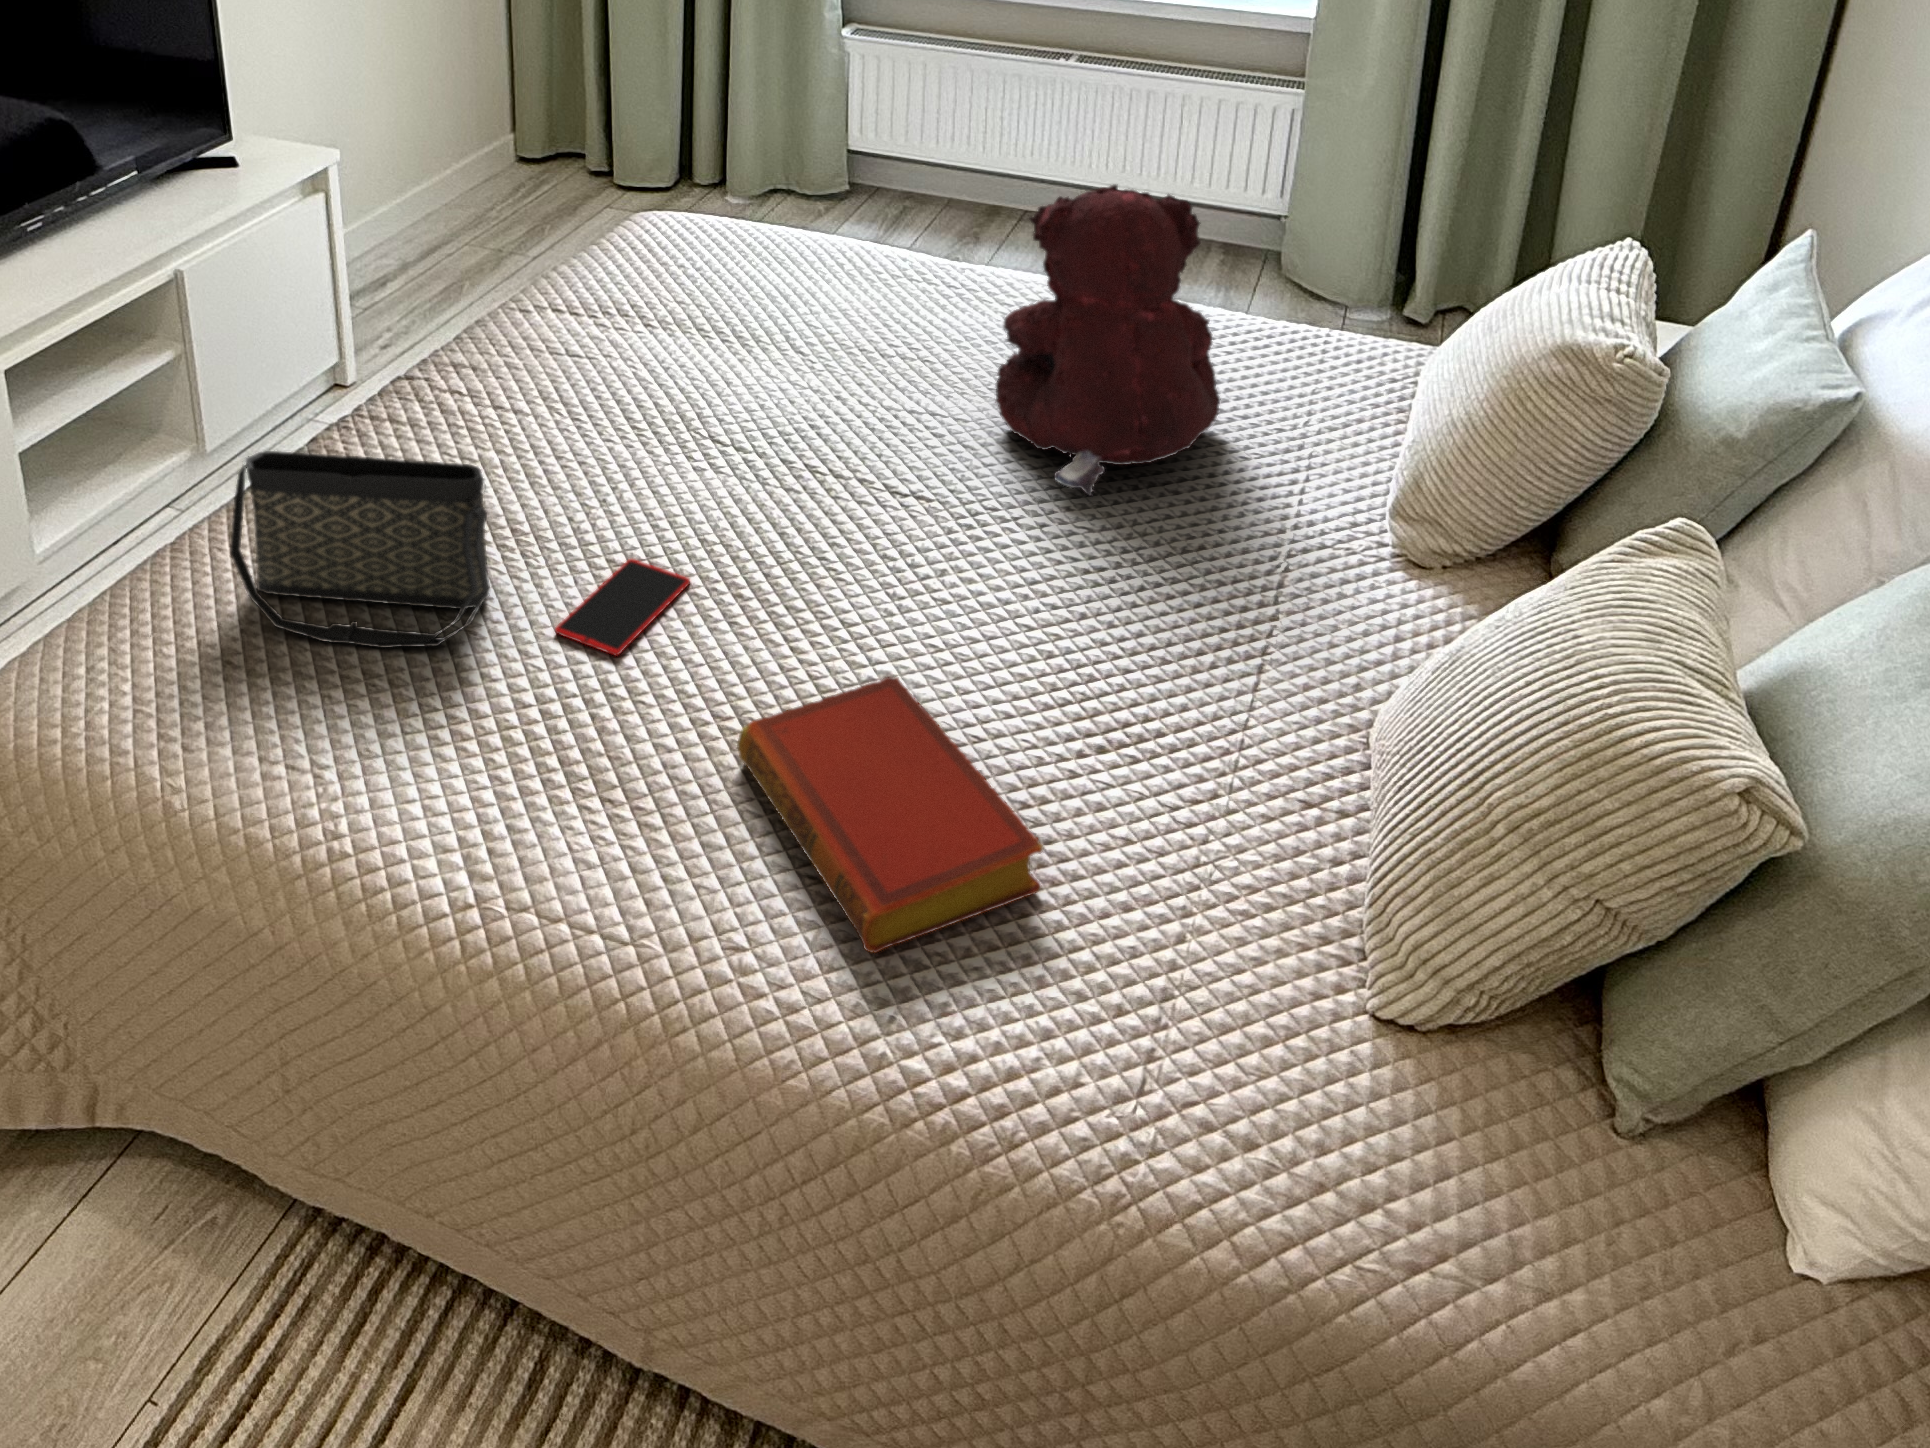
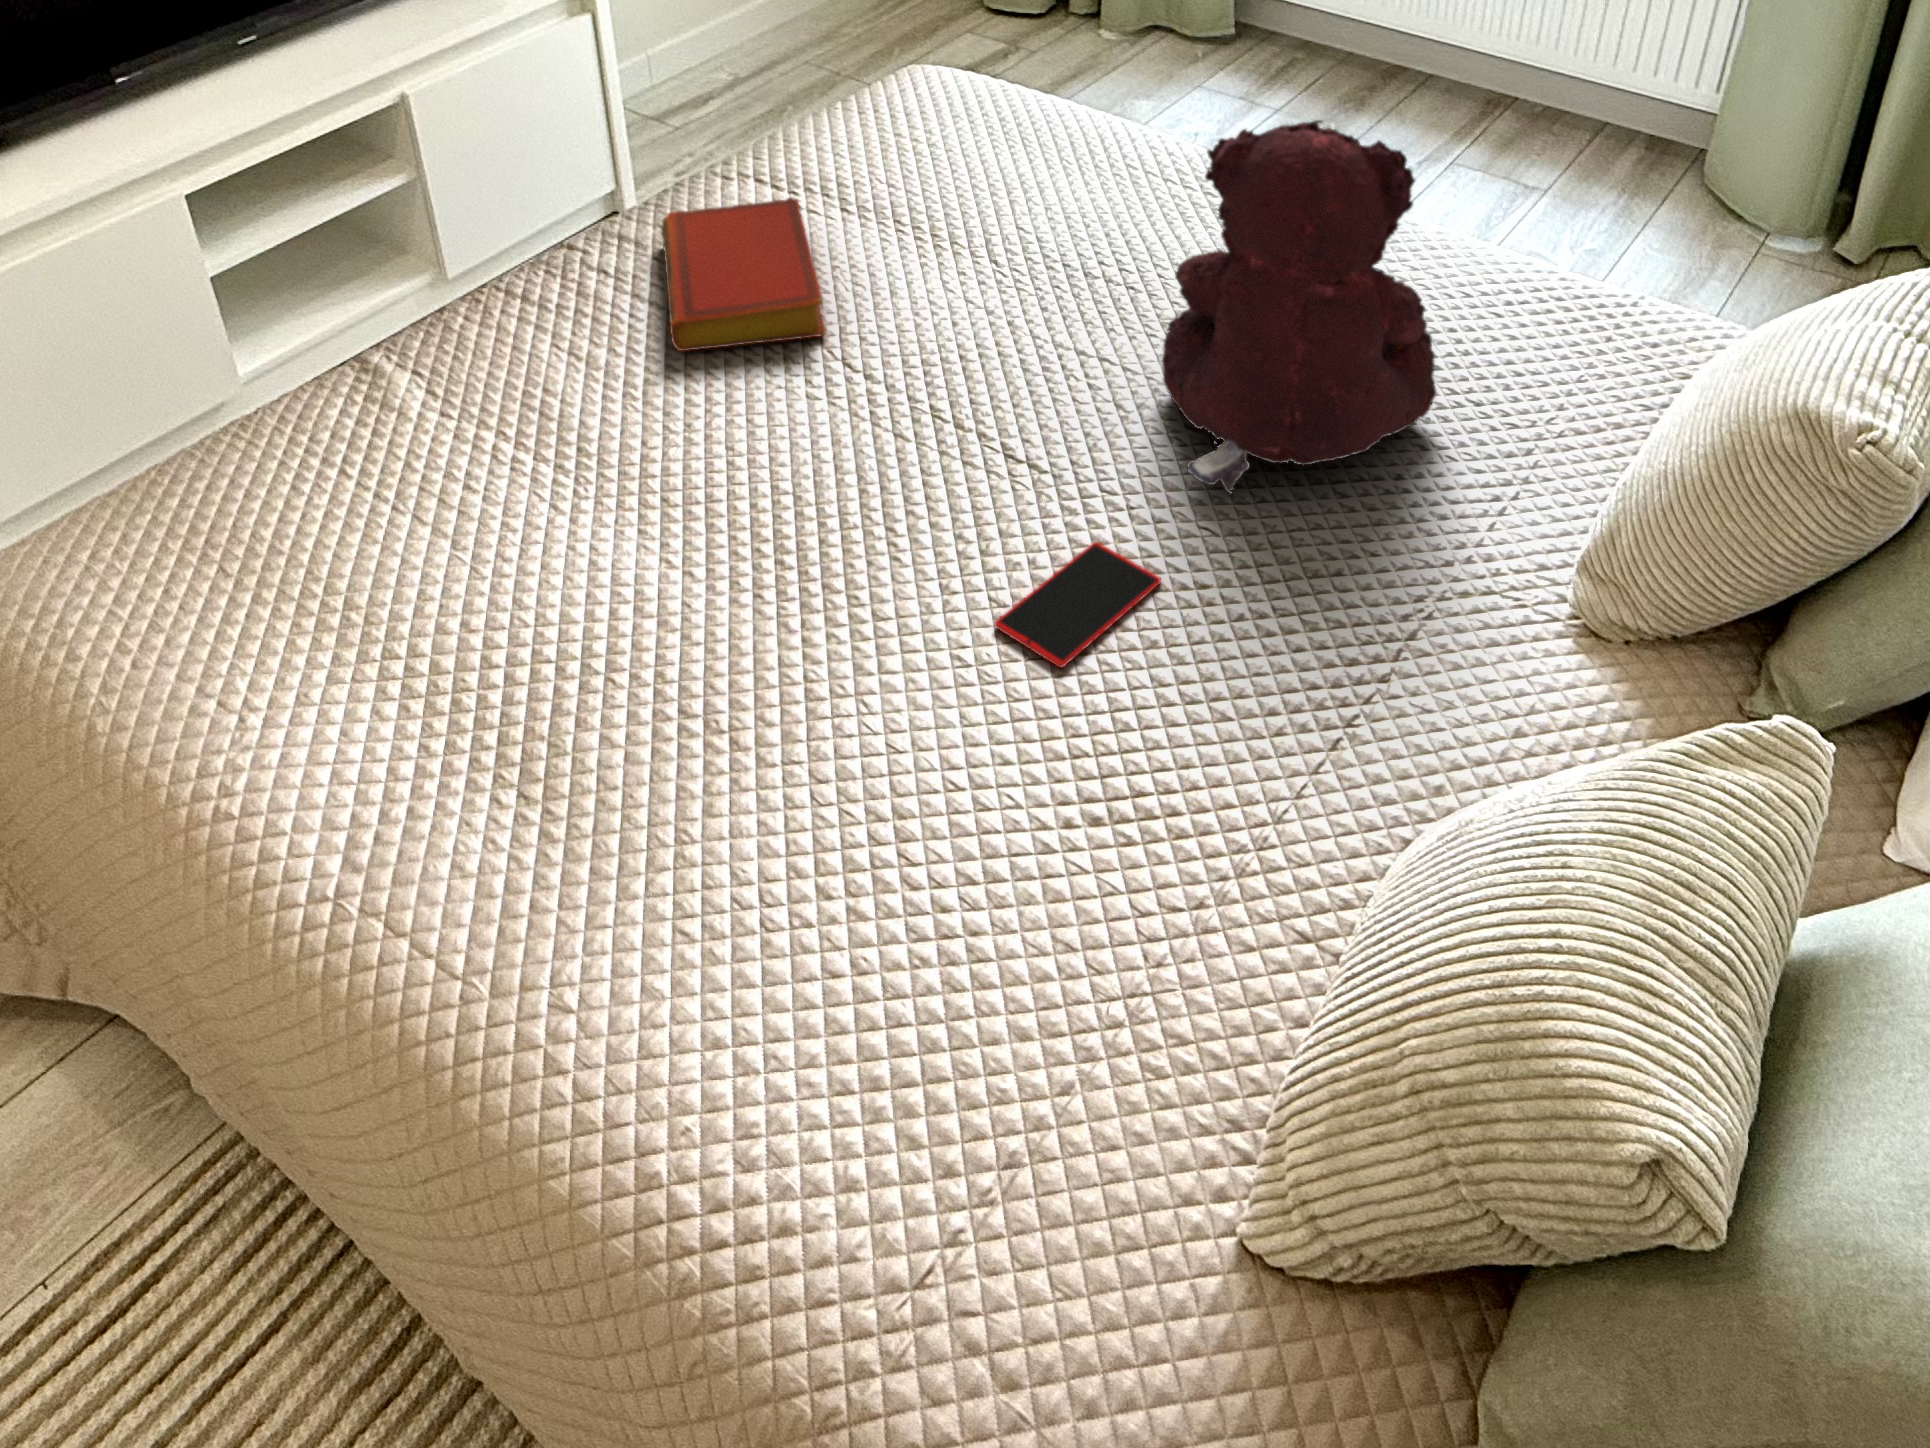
handbag: present [230,451,490,648] -> none [210,342,493,582]
smartphone: present [555,559,690,655] -> present [994,542,1161,668]
book: present [737,677,1043,953] -> present [661,198,826,351]

